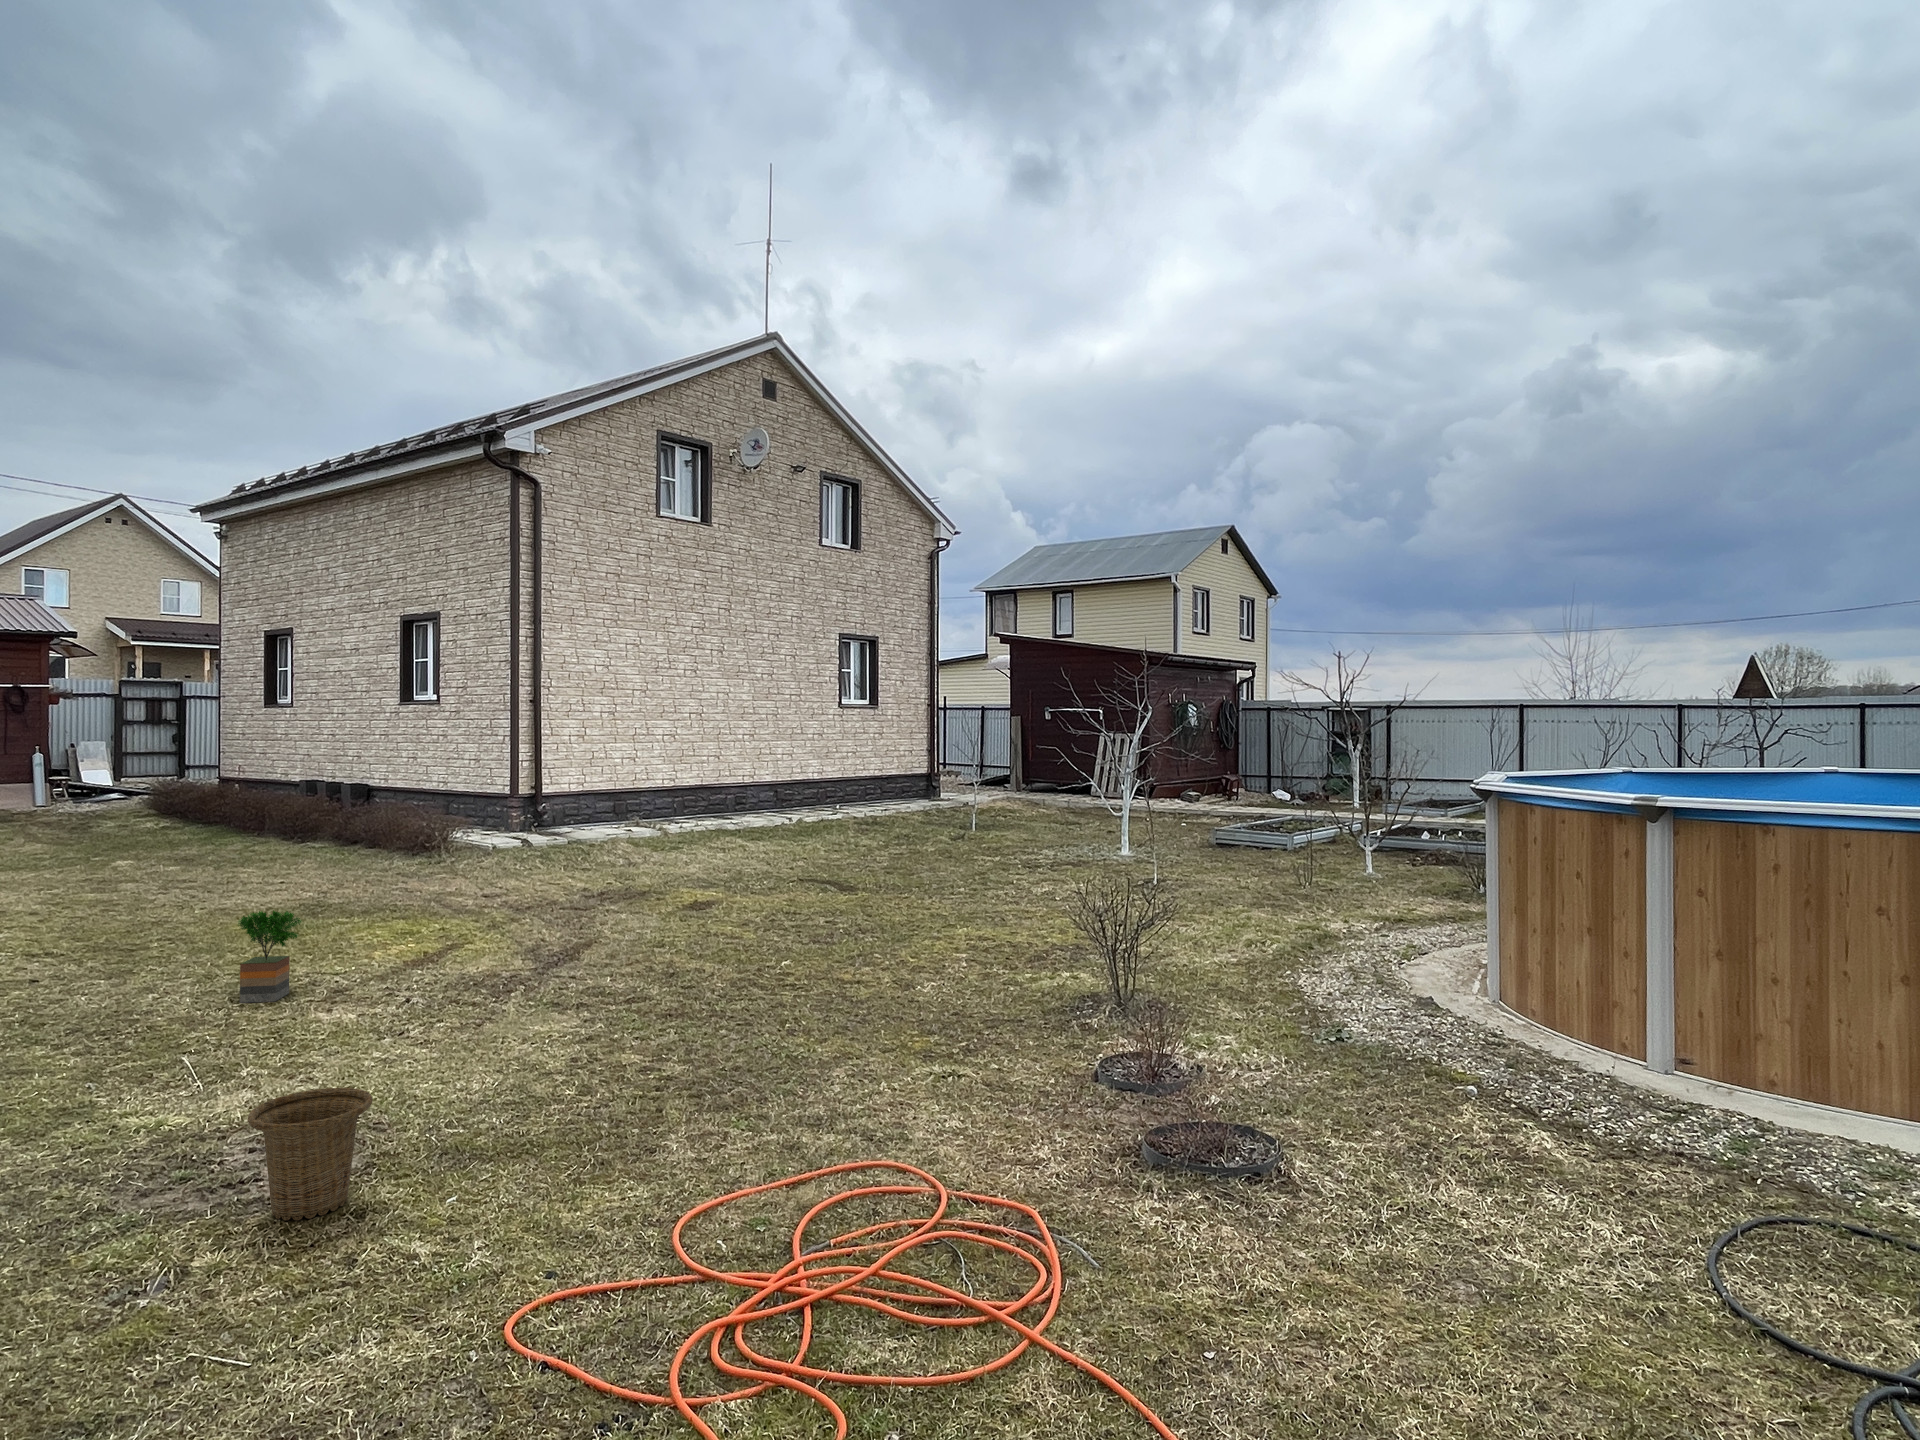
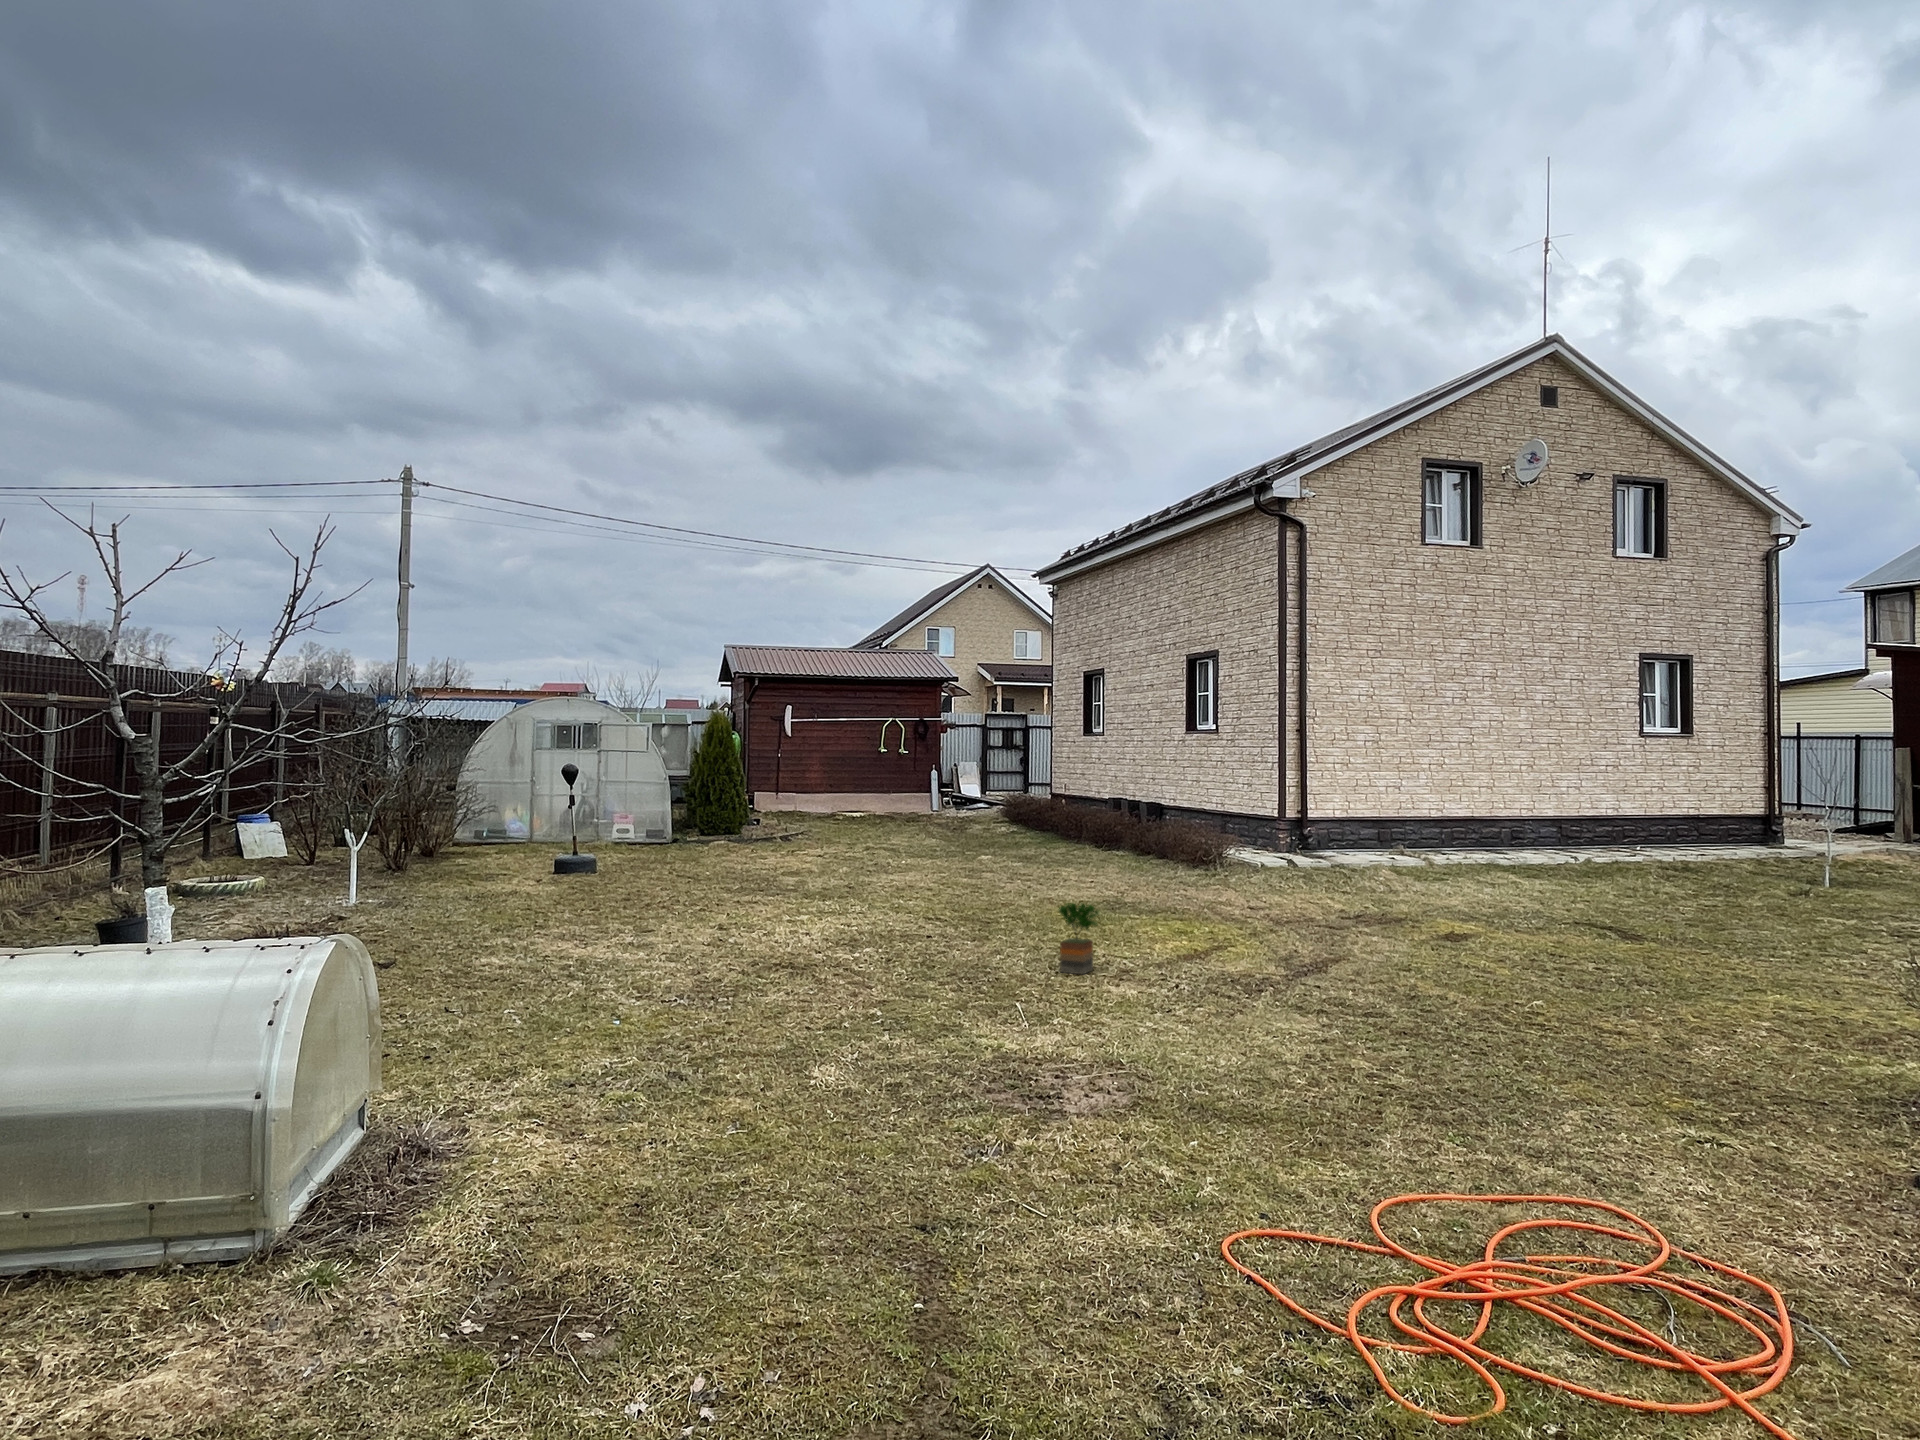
basket: present [248,1088,372,1221] -> none [1057,1037,1138,1131]

